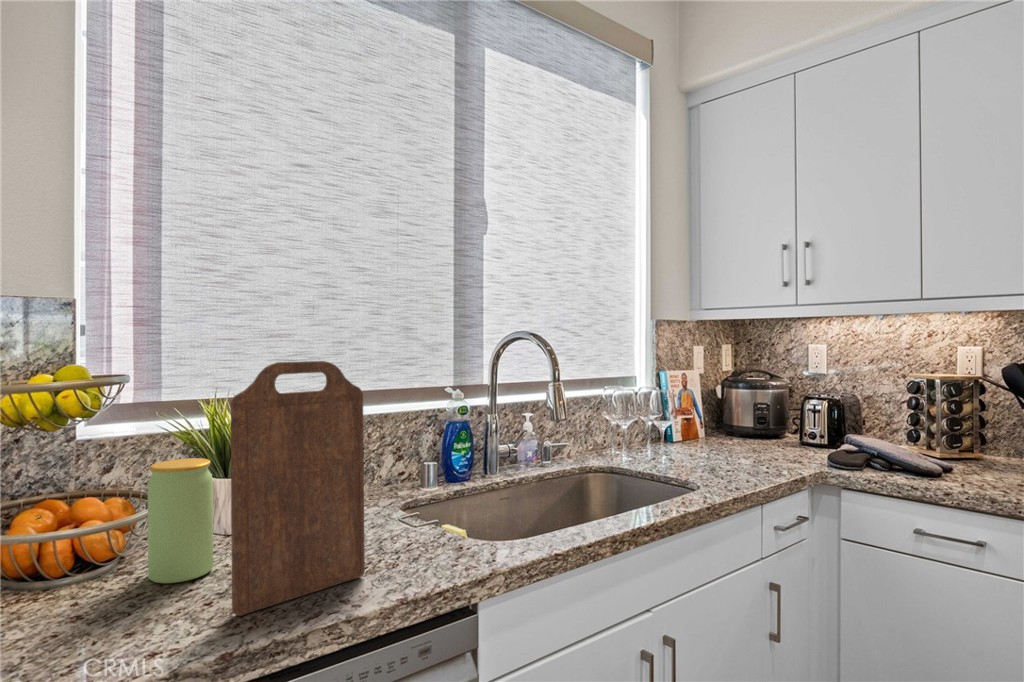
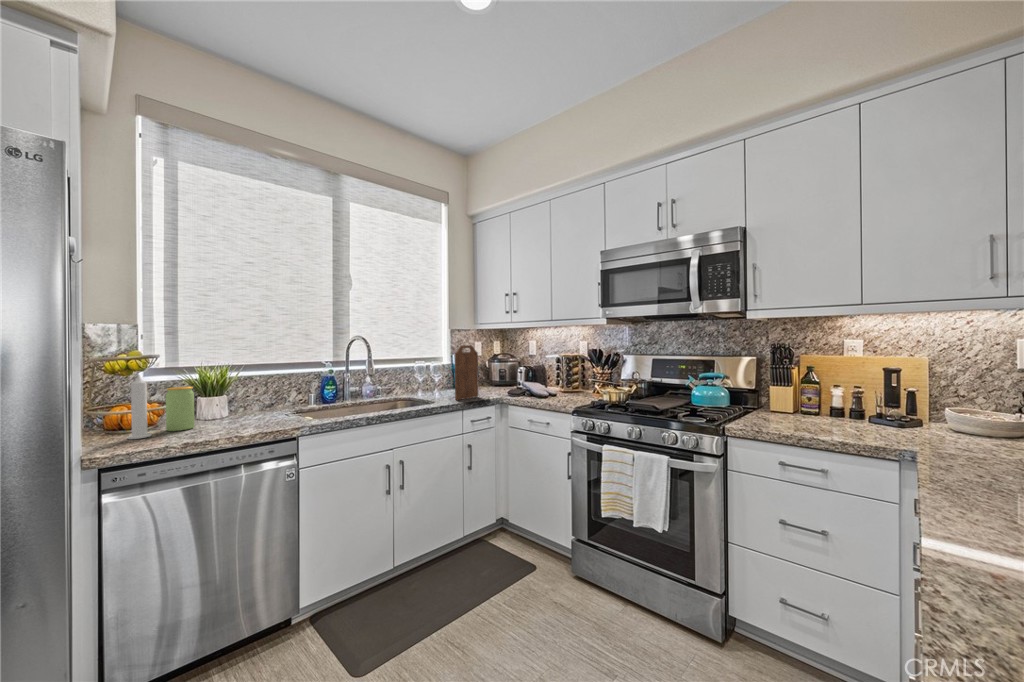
cutting board: present [231,361,365,616] -> present [455,345,478,400]
candle: none [55,433,117,623] -> present [127,375,152,439]

